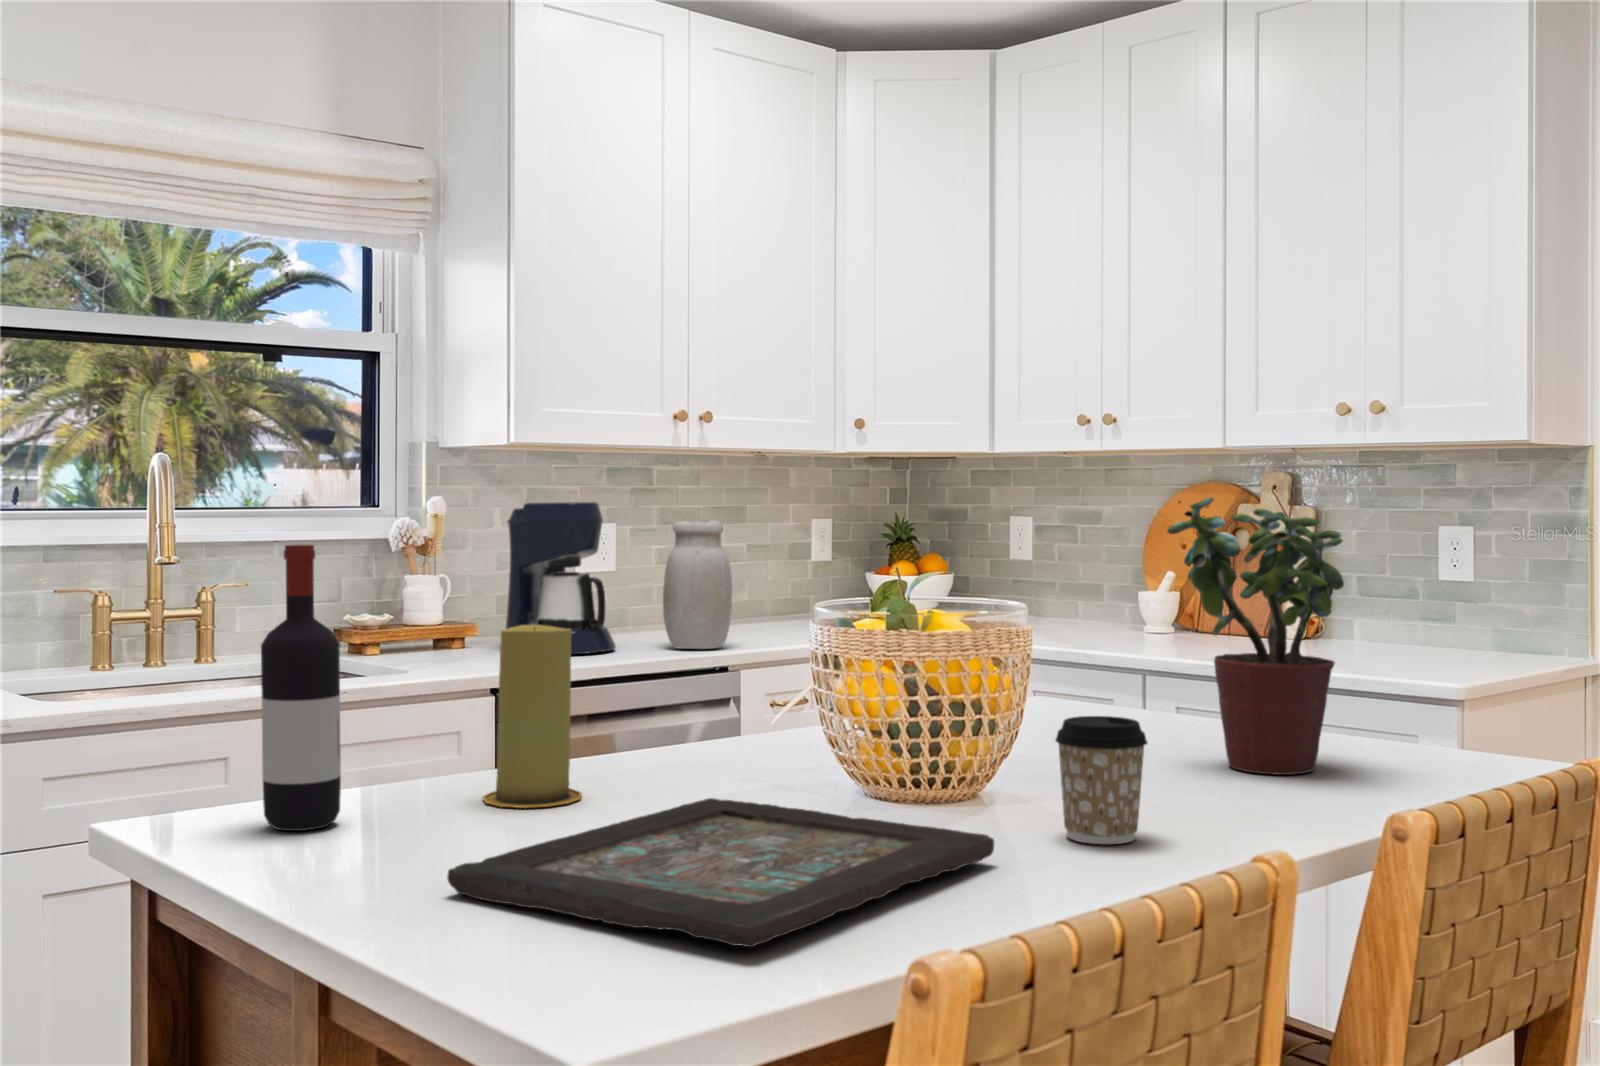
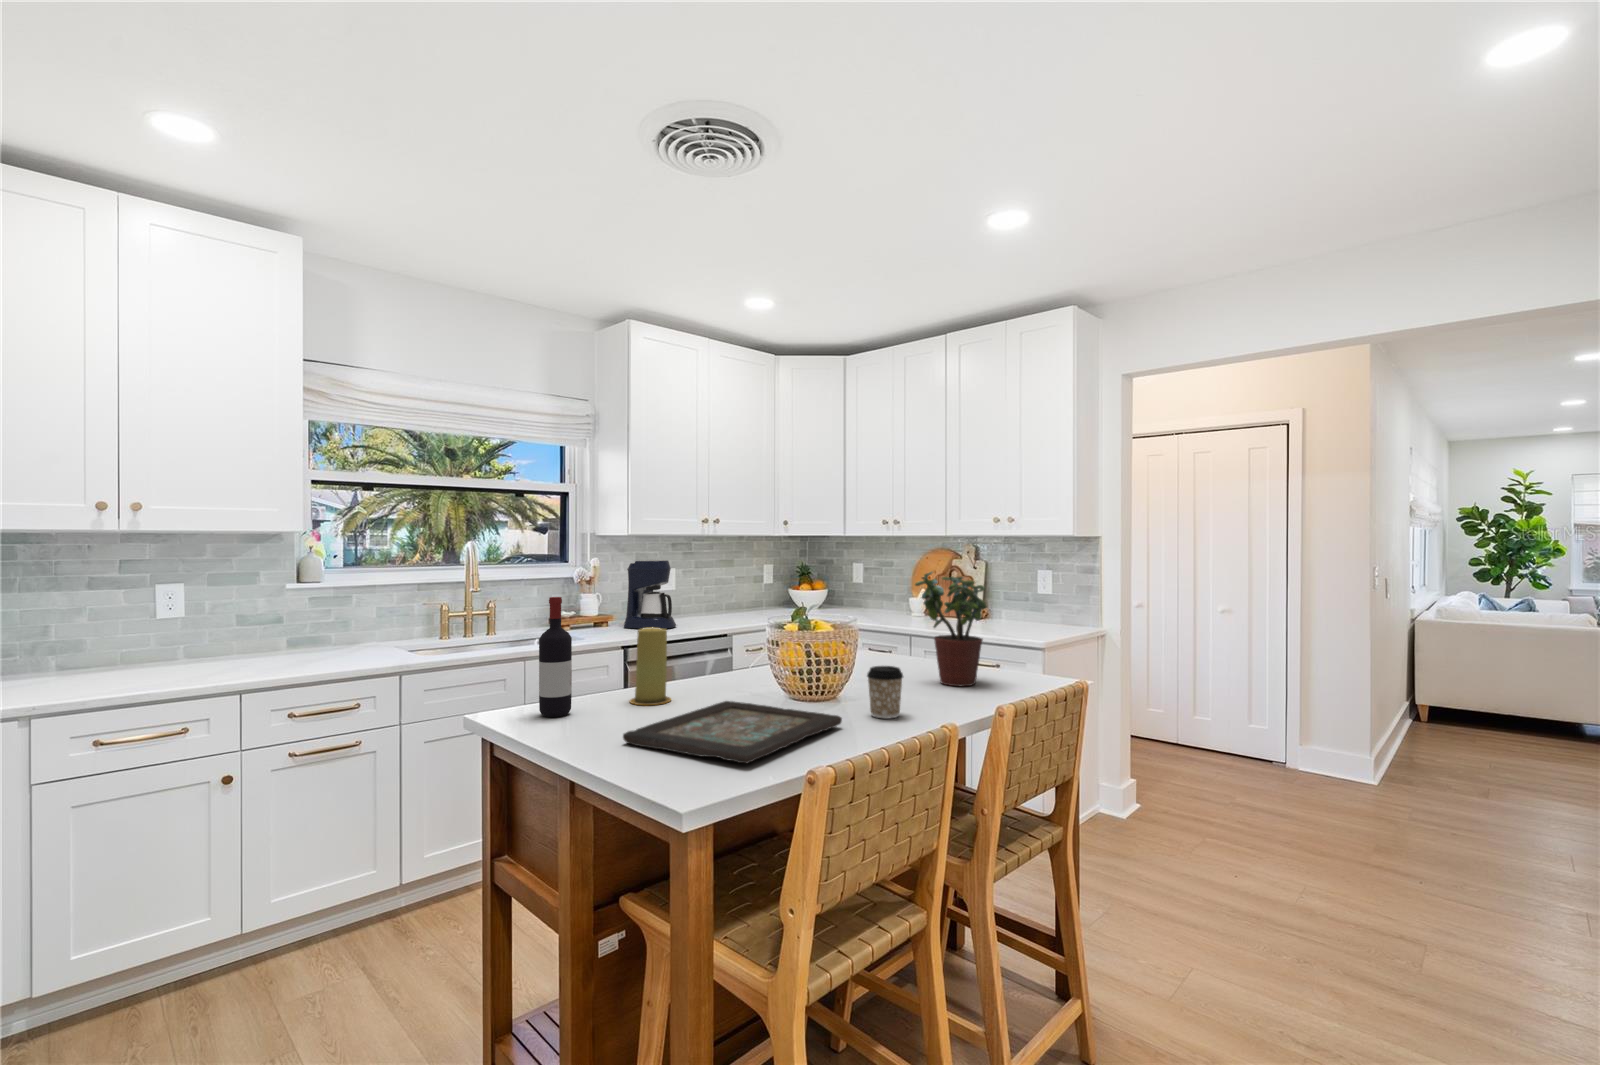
jar: present [663,520,732,649] -> none [698,568,729,626]

